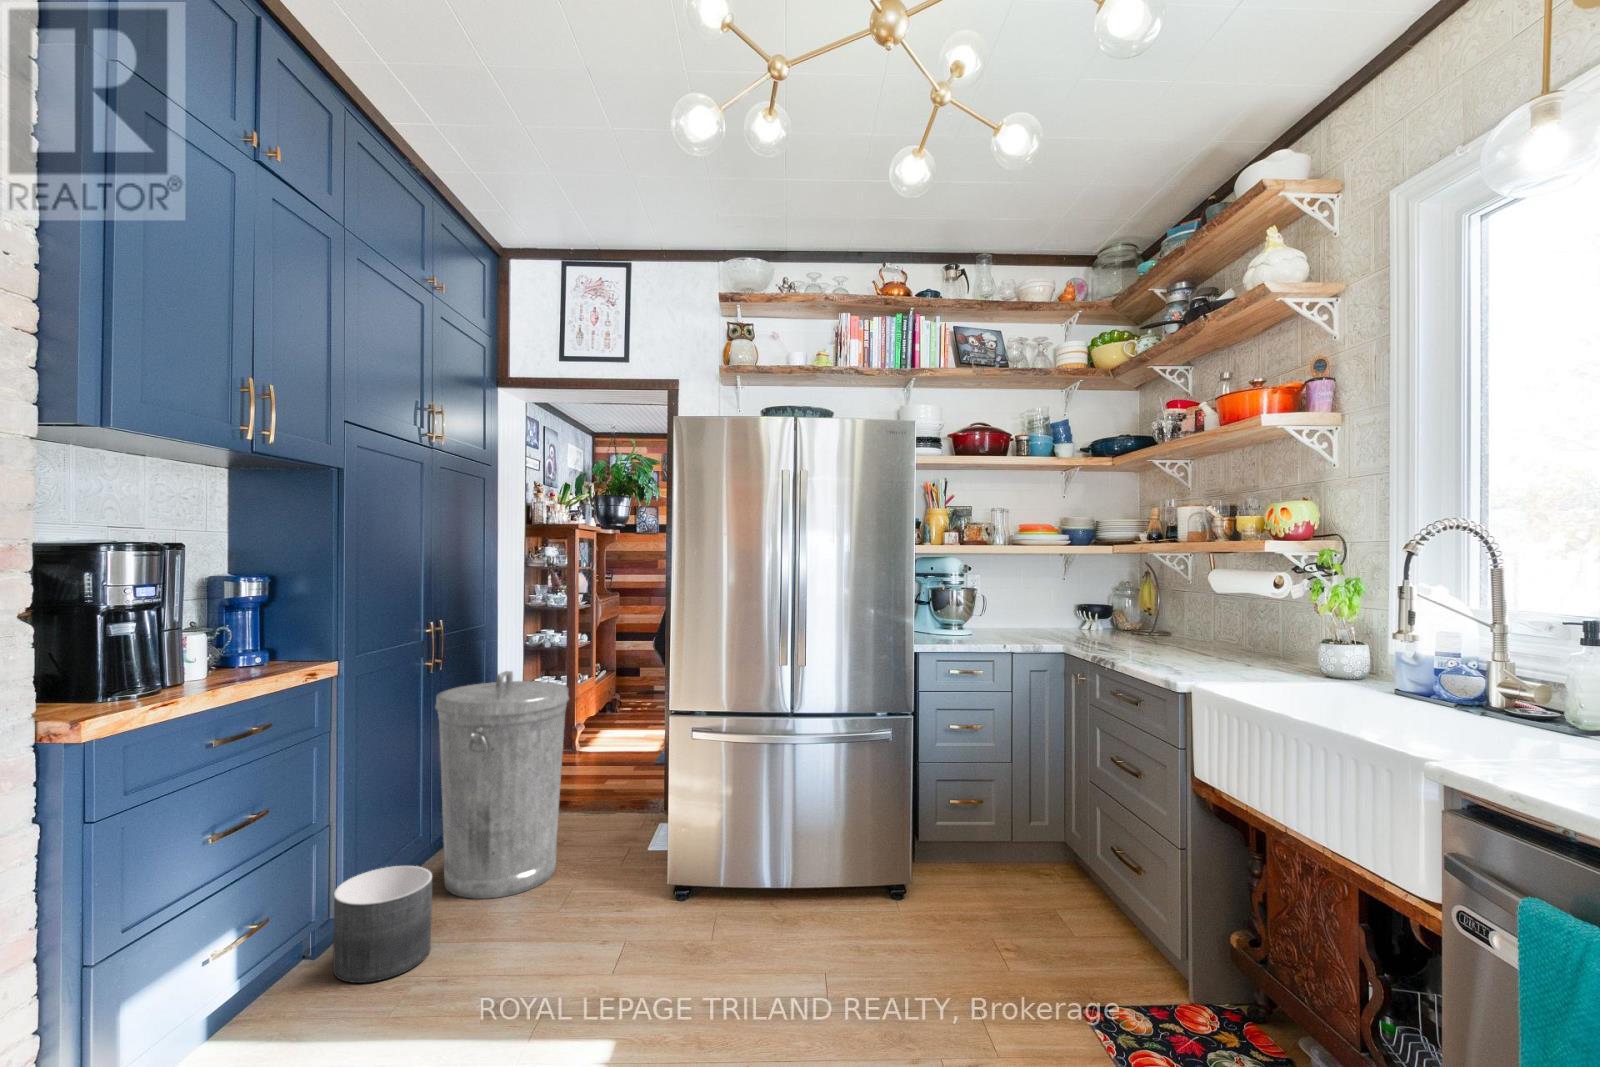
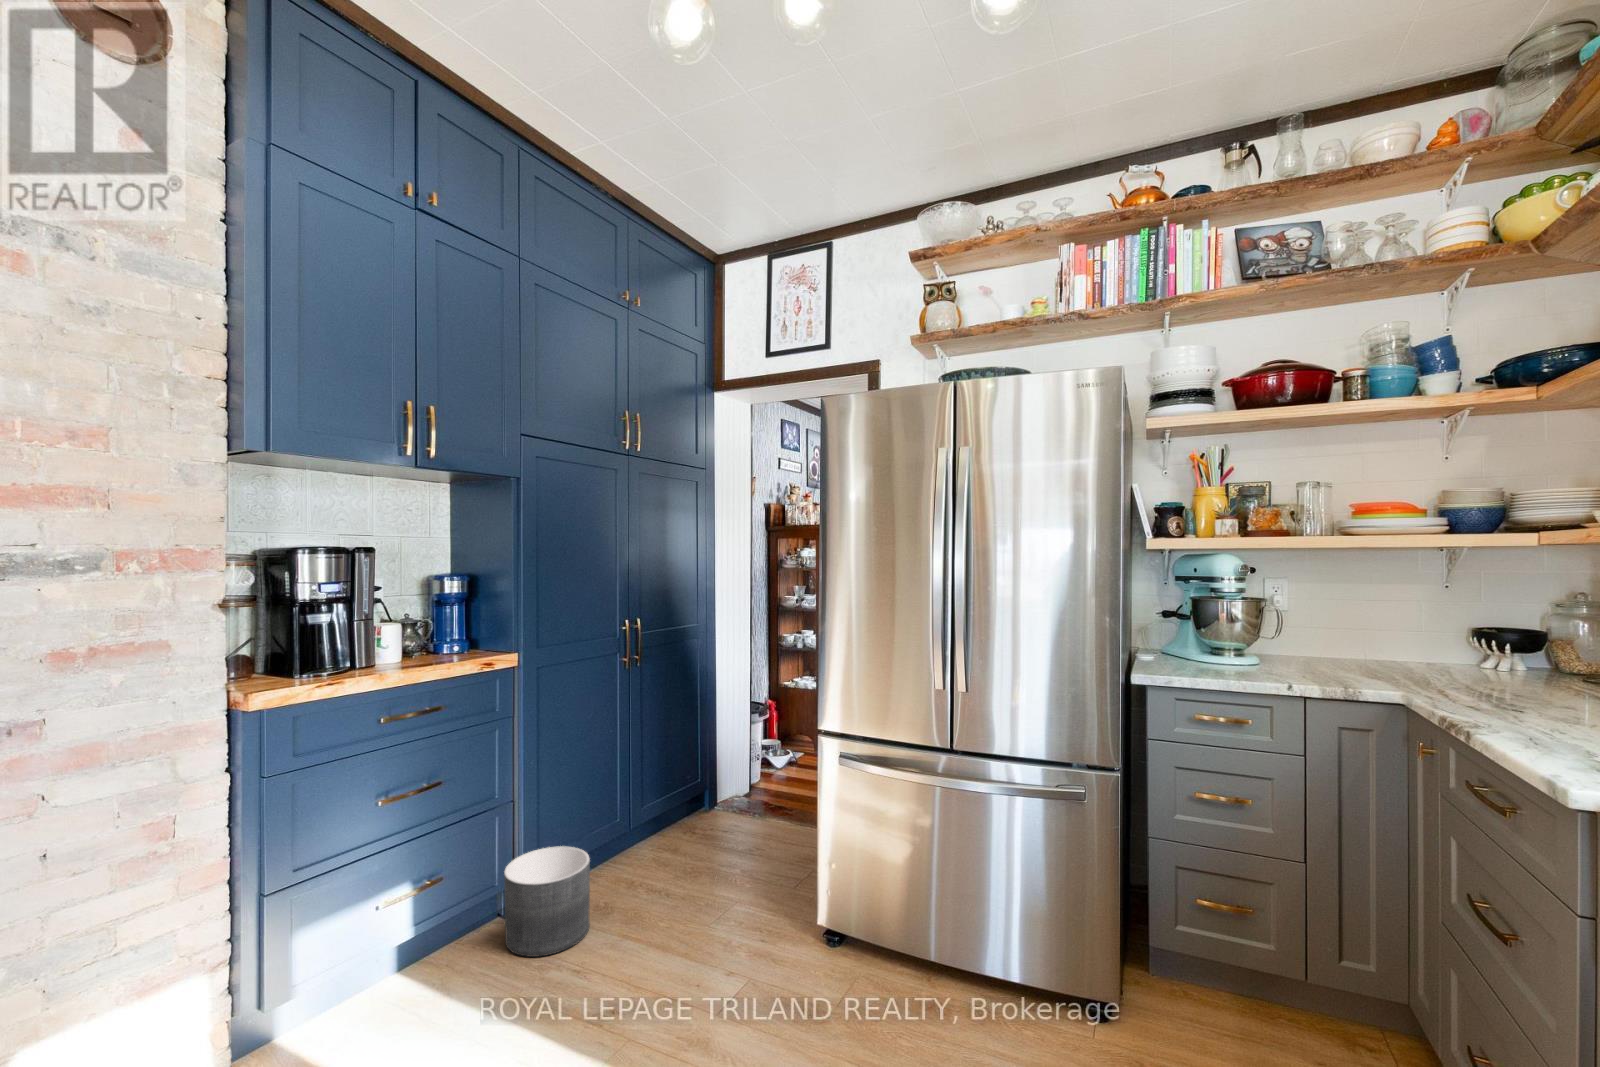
trash can: present [435,671,569,899] -> none [627,668,751,892]

